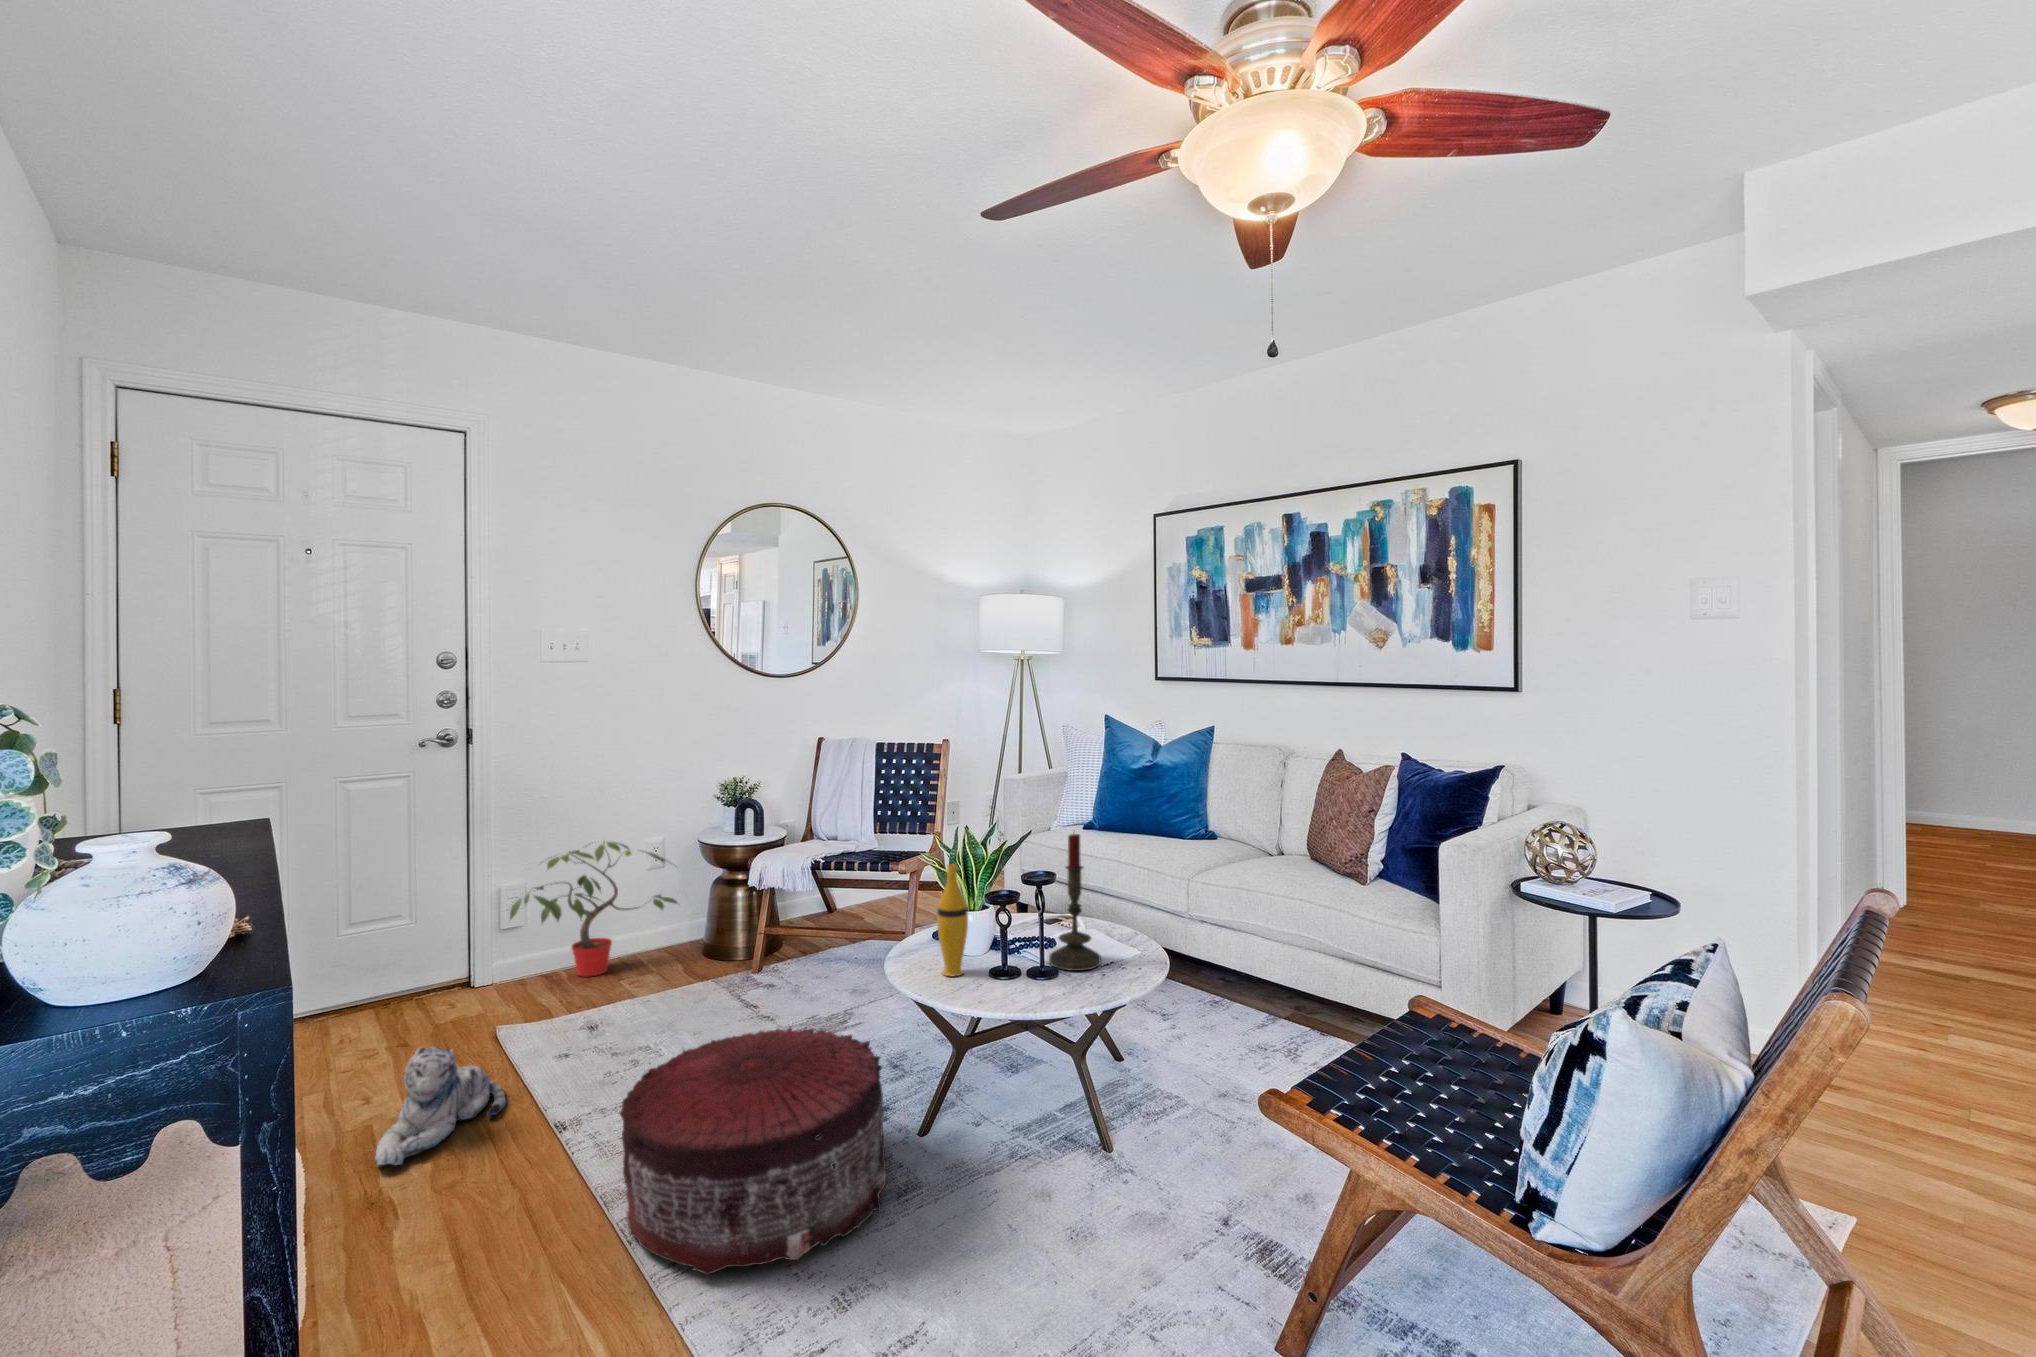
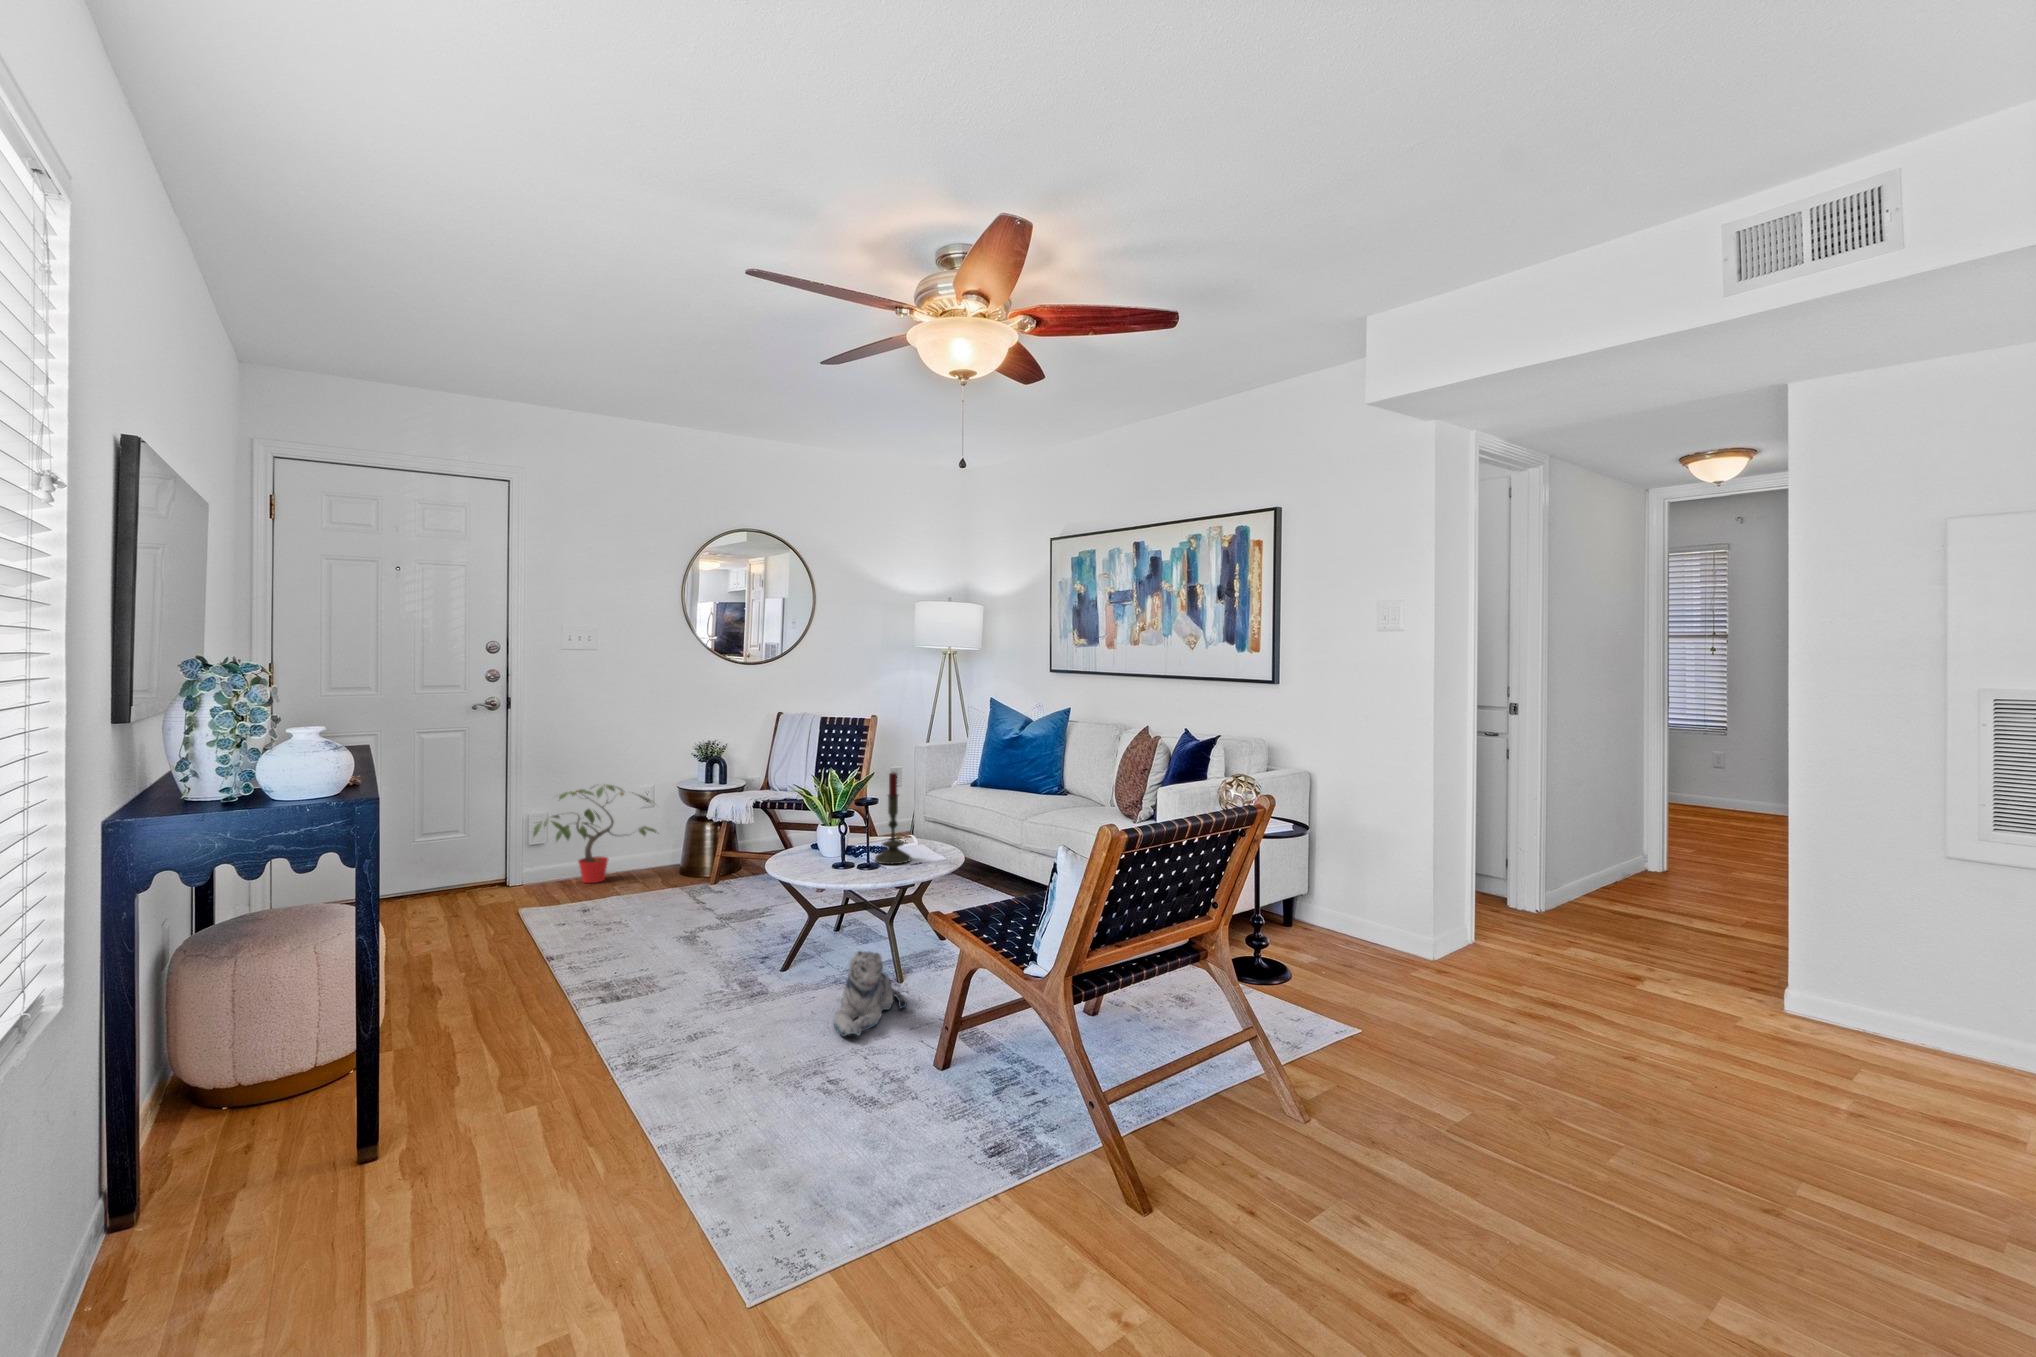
vase: present [937,864,968,976] -> none [796,790,817,865]
pouf: present [619,1027,886,1275] -> none [572,892,746,1018]
plush toy: present [375,1047,506,1166] -> present [834,951,907,1036]

